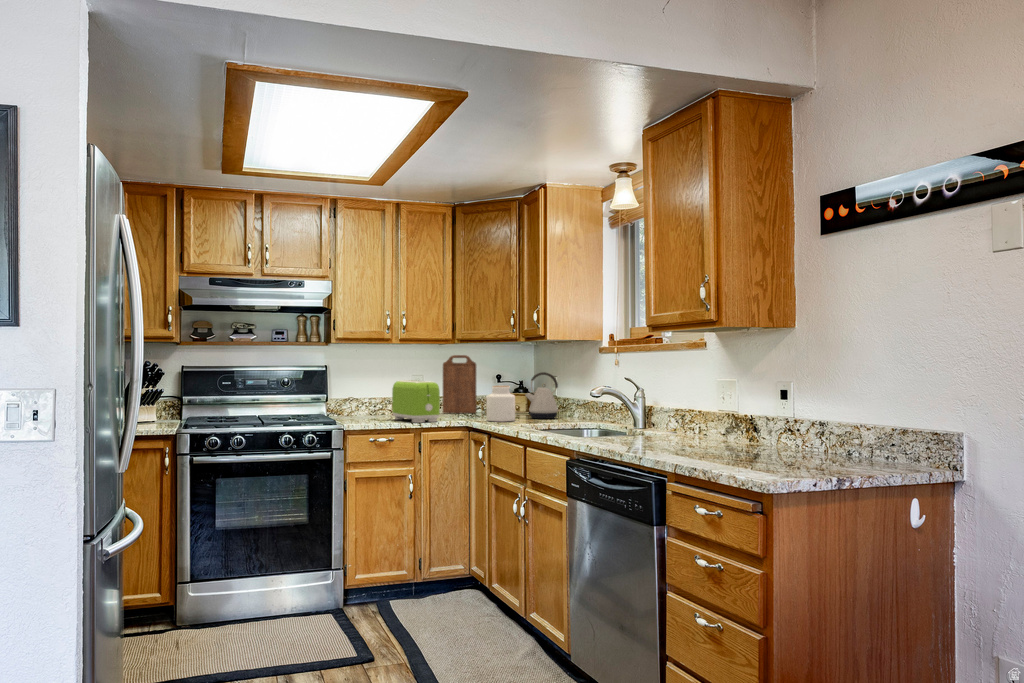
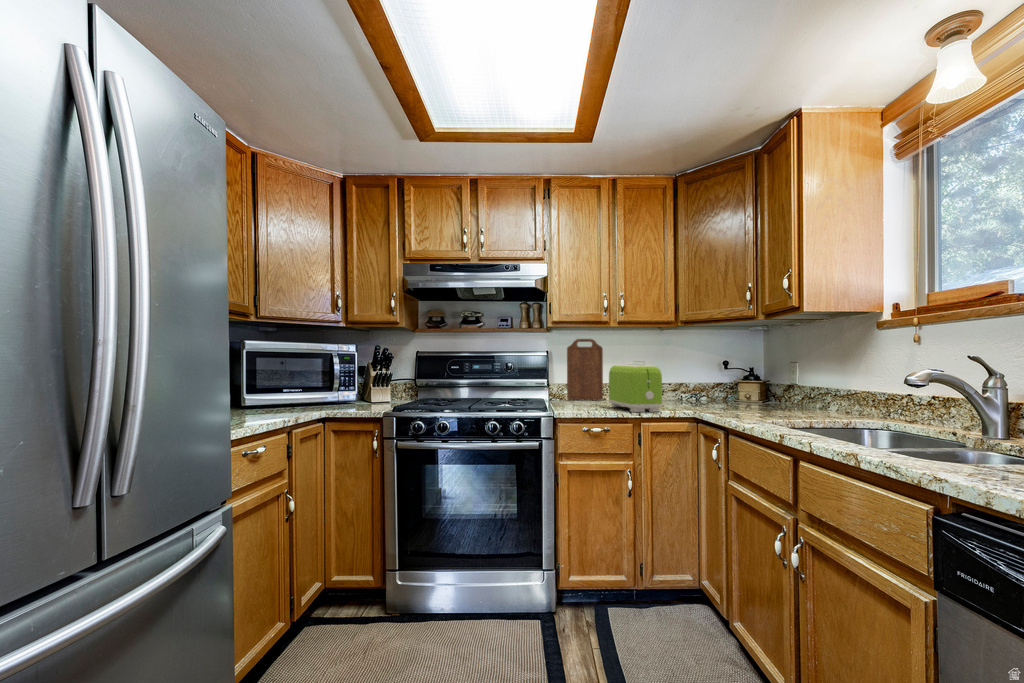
cutting board: present [443,355,476,413] -> present [567,339,603,400]
kettle: present [526,372,560,419] -> none [766,356,813,412]
jar: present [486,386,515,422] -> none [719,371,756,414]

